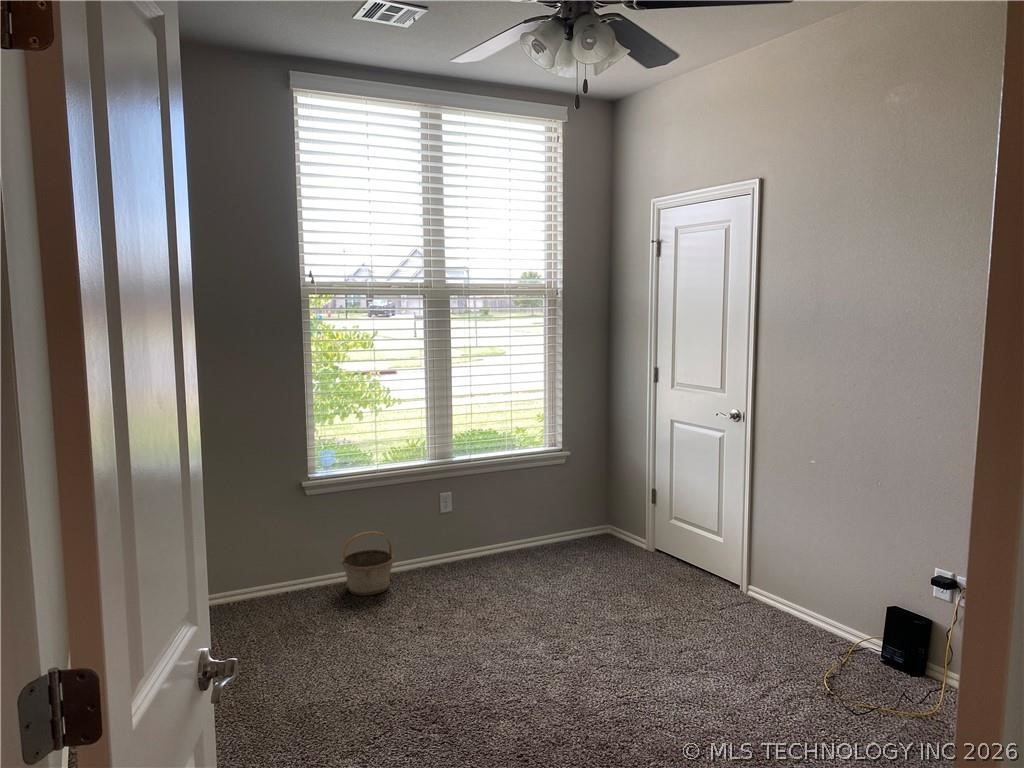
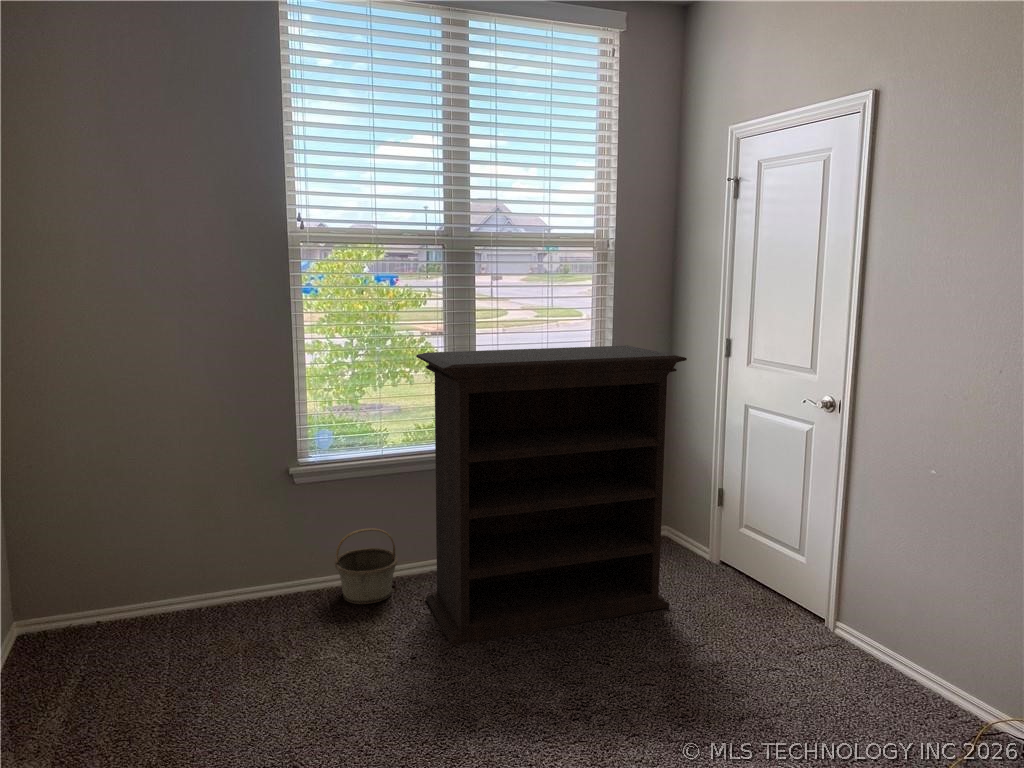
bookshelf: none [410,374,626,621] -> present [416,345,687,646]

